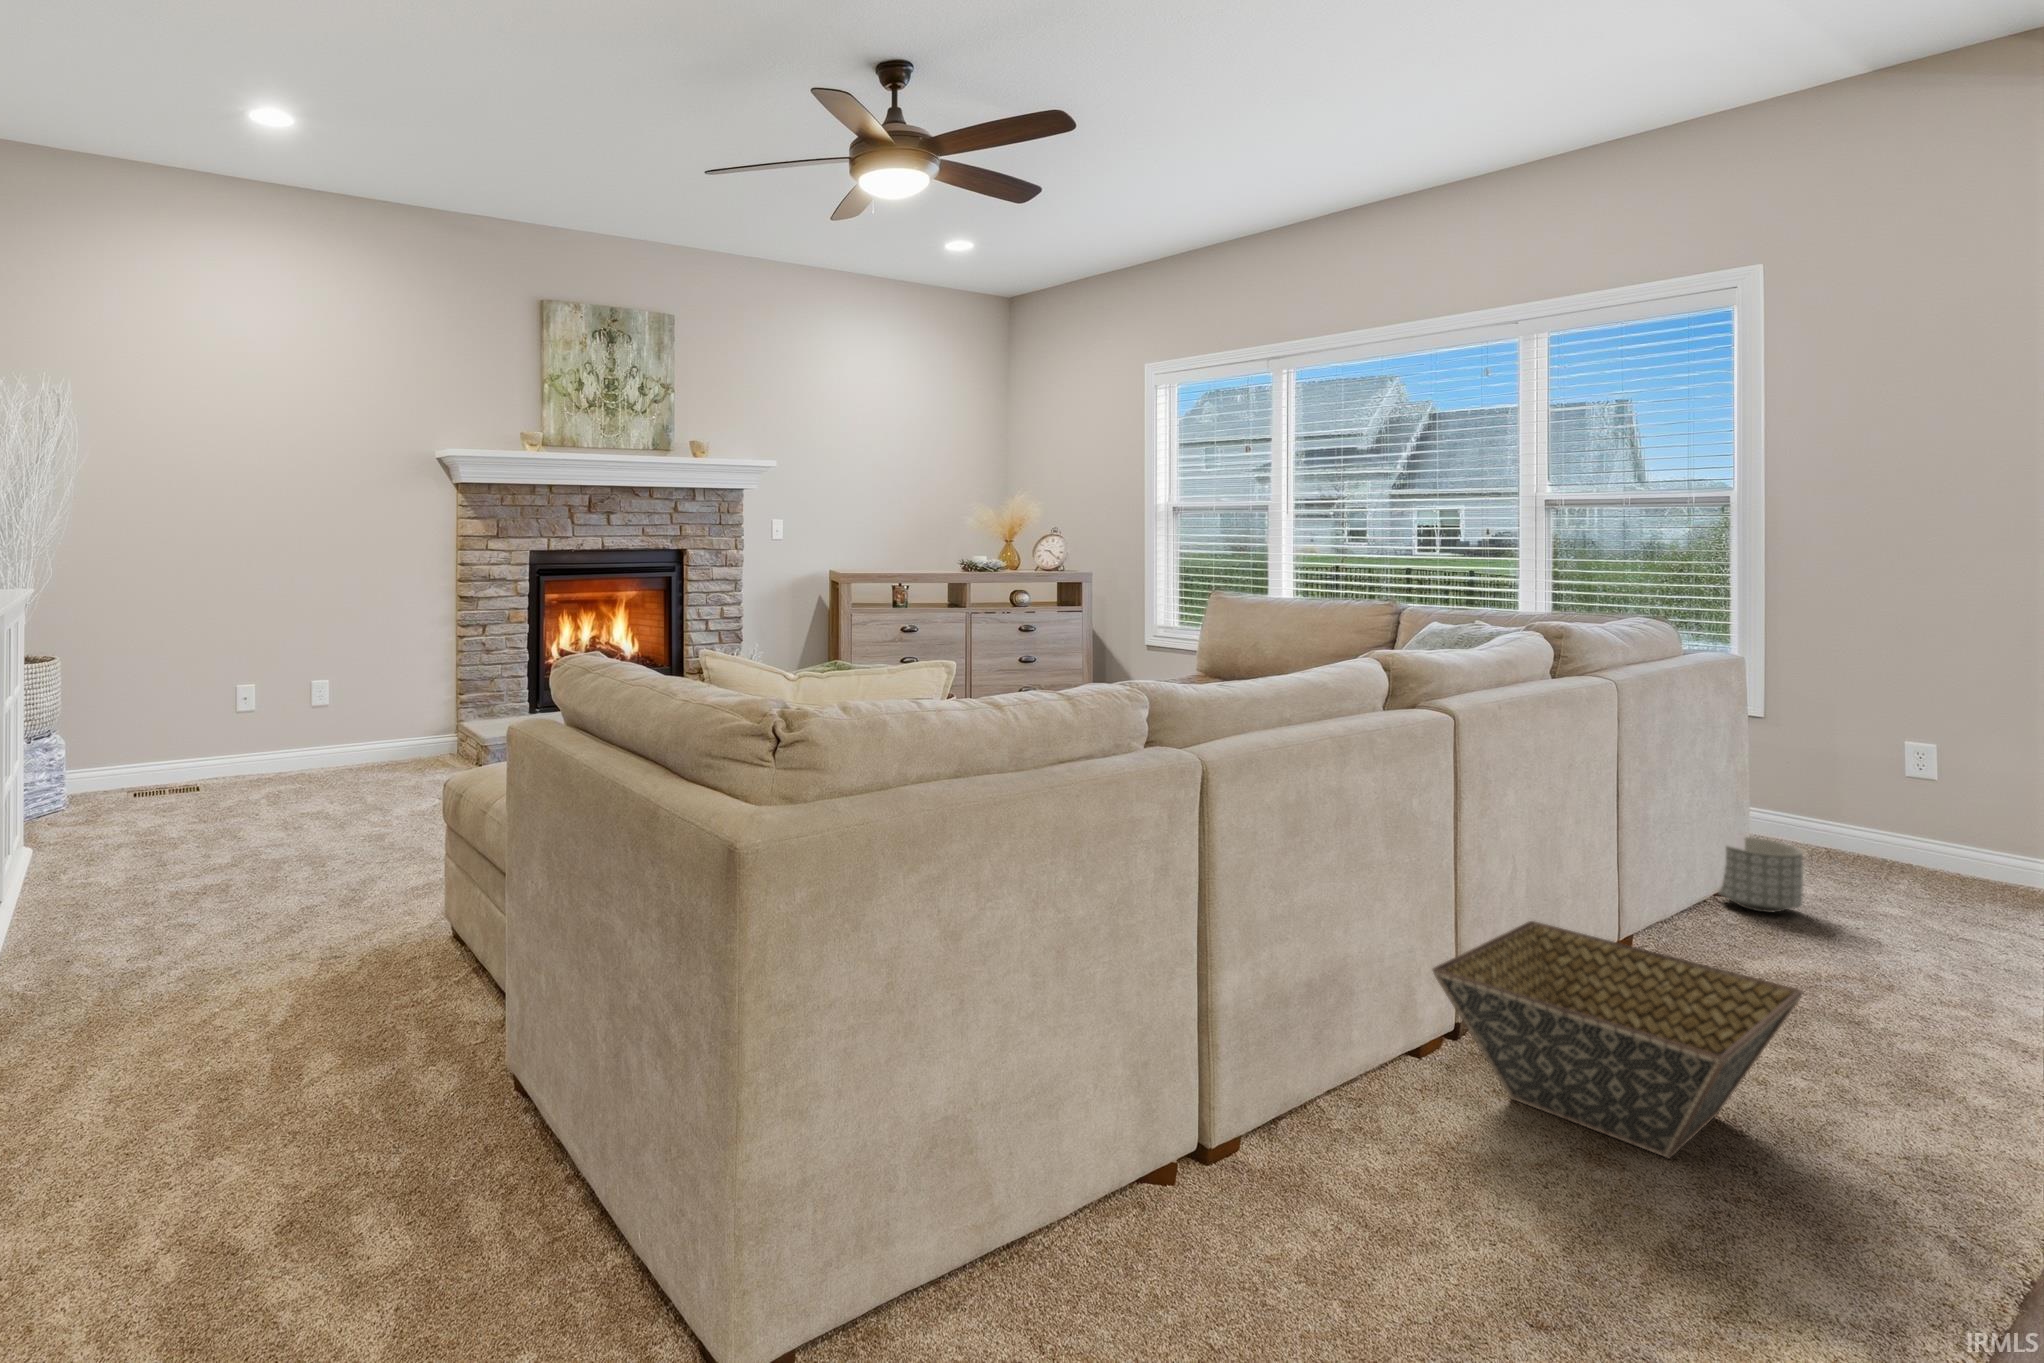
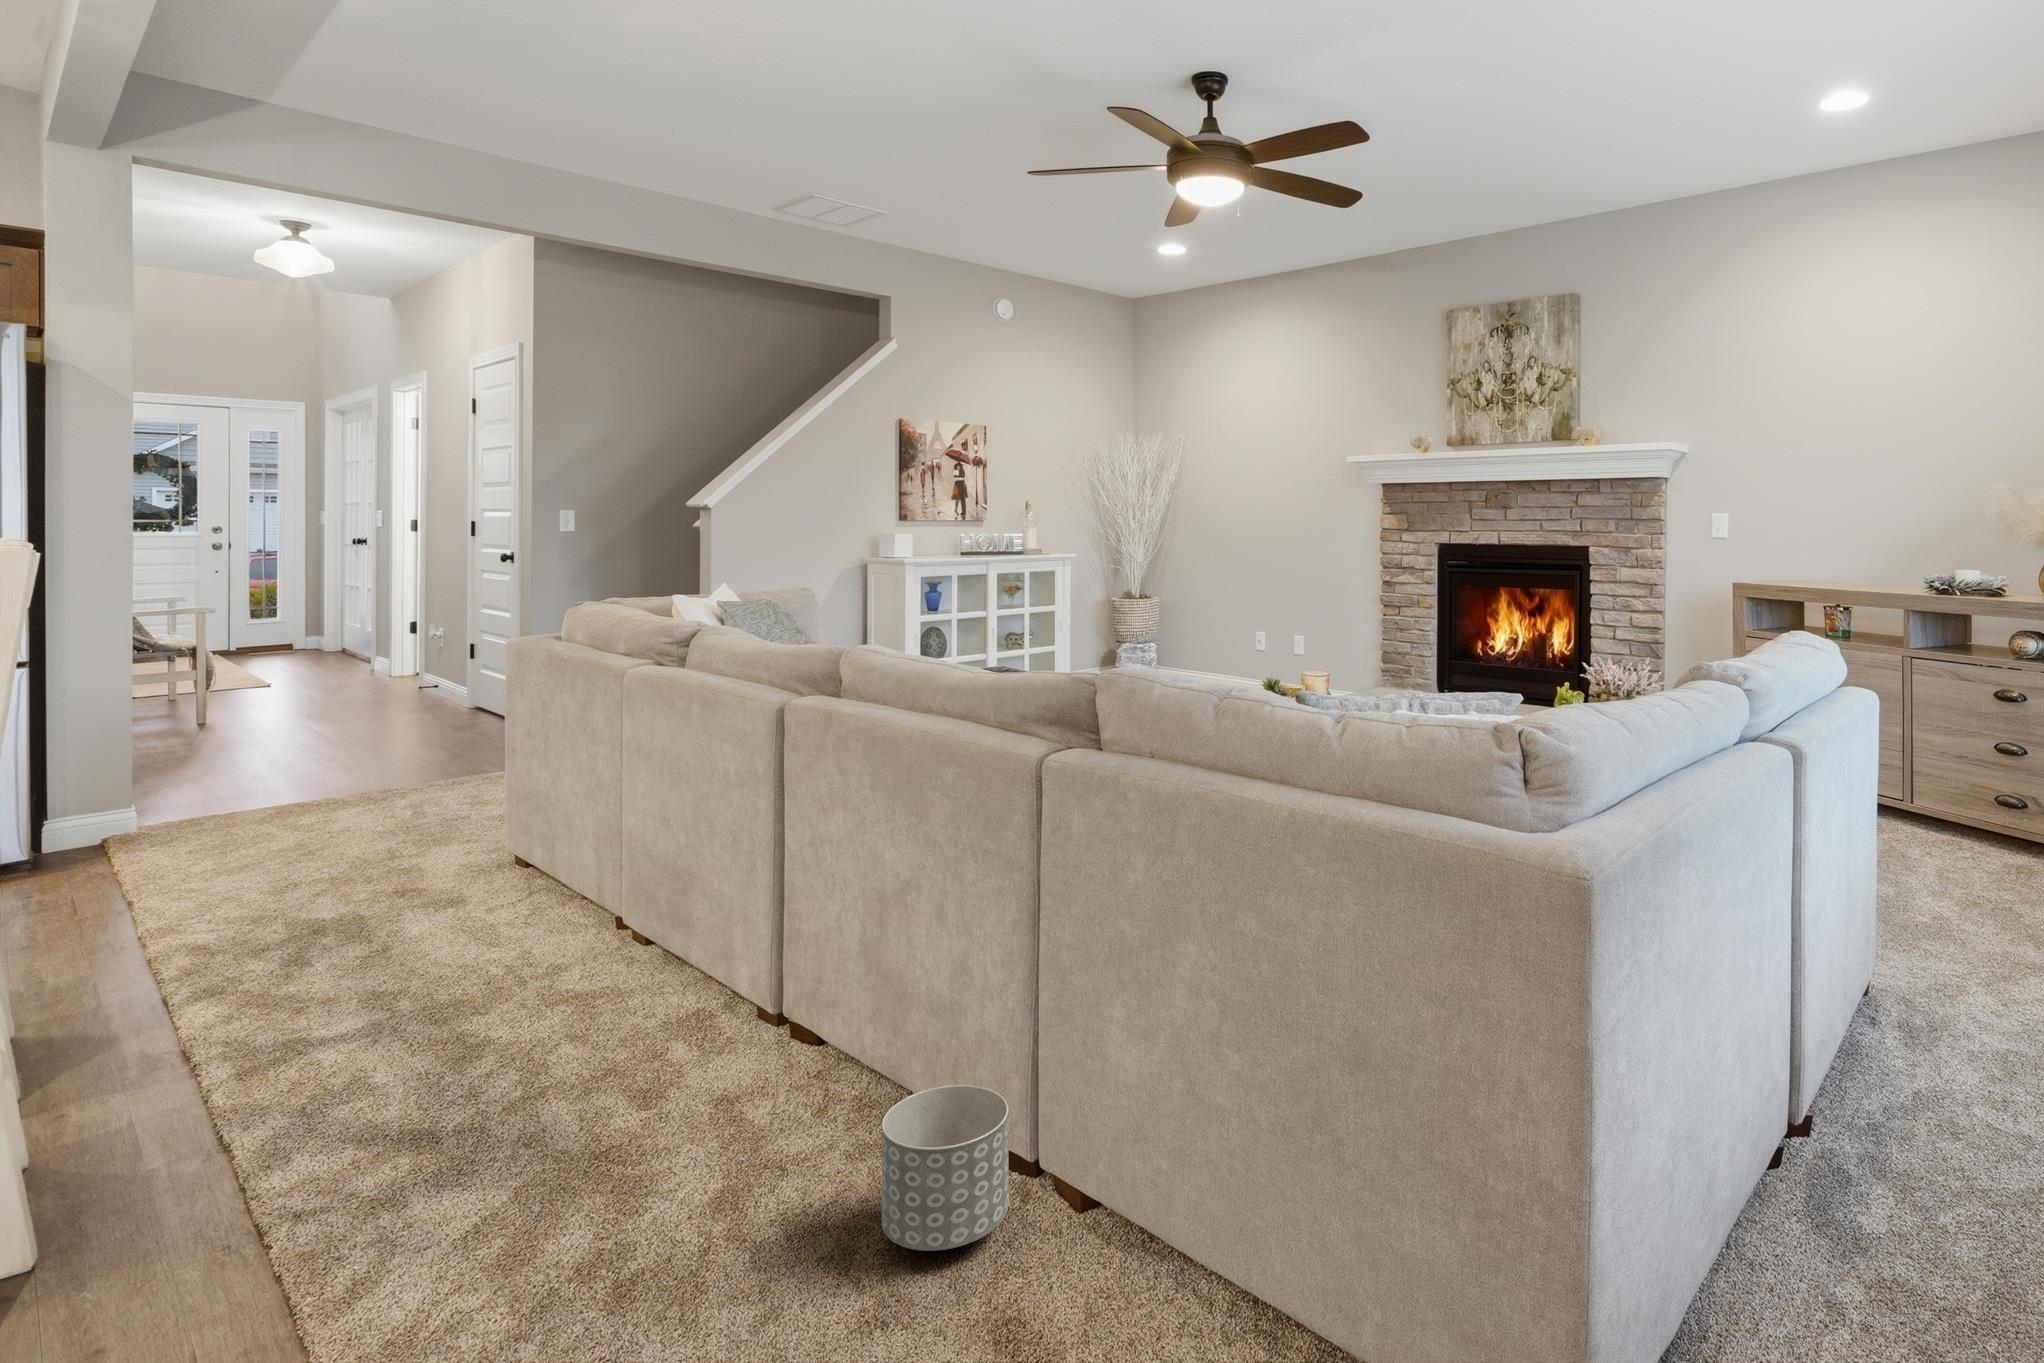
basket: present [1433,921,1803,1159] -> none [357,834,626,1000]

